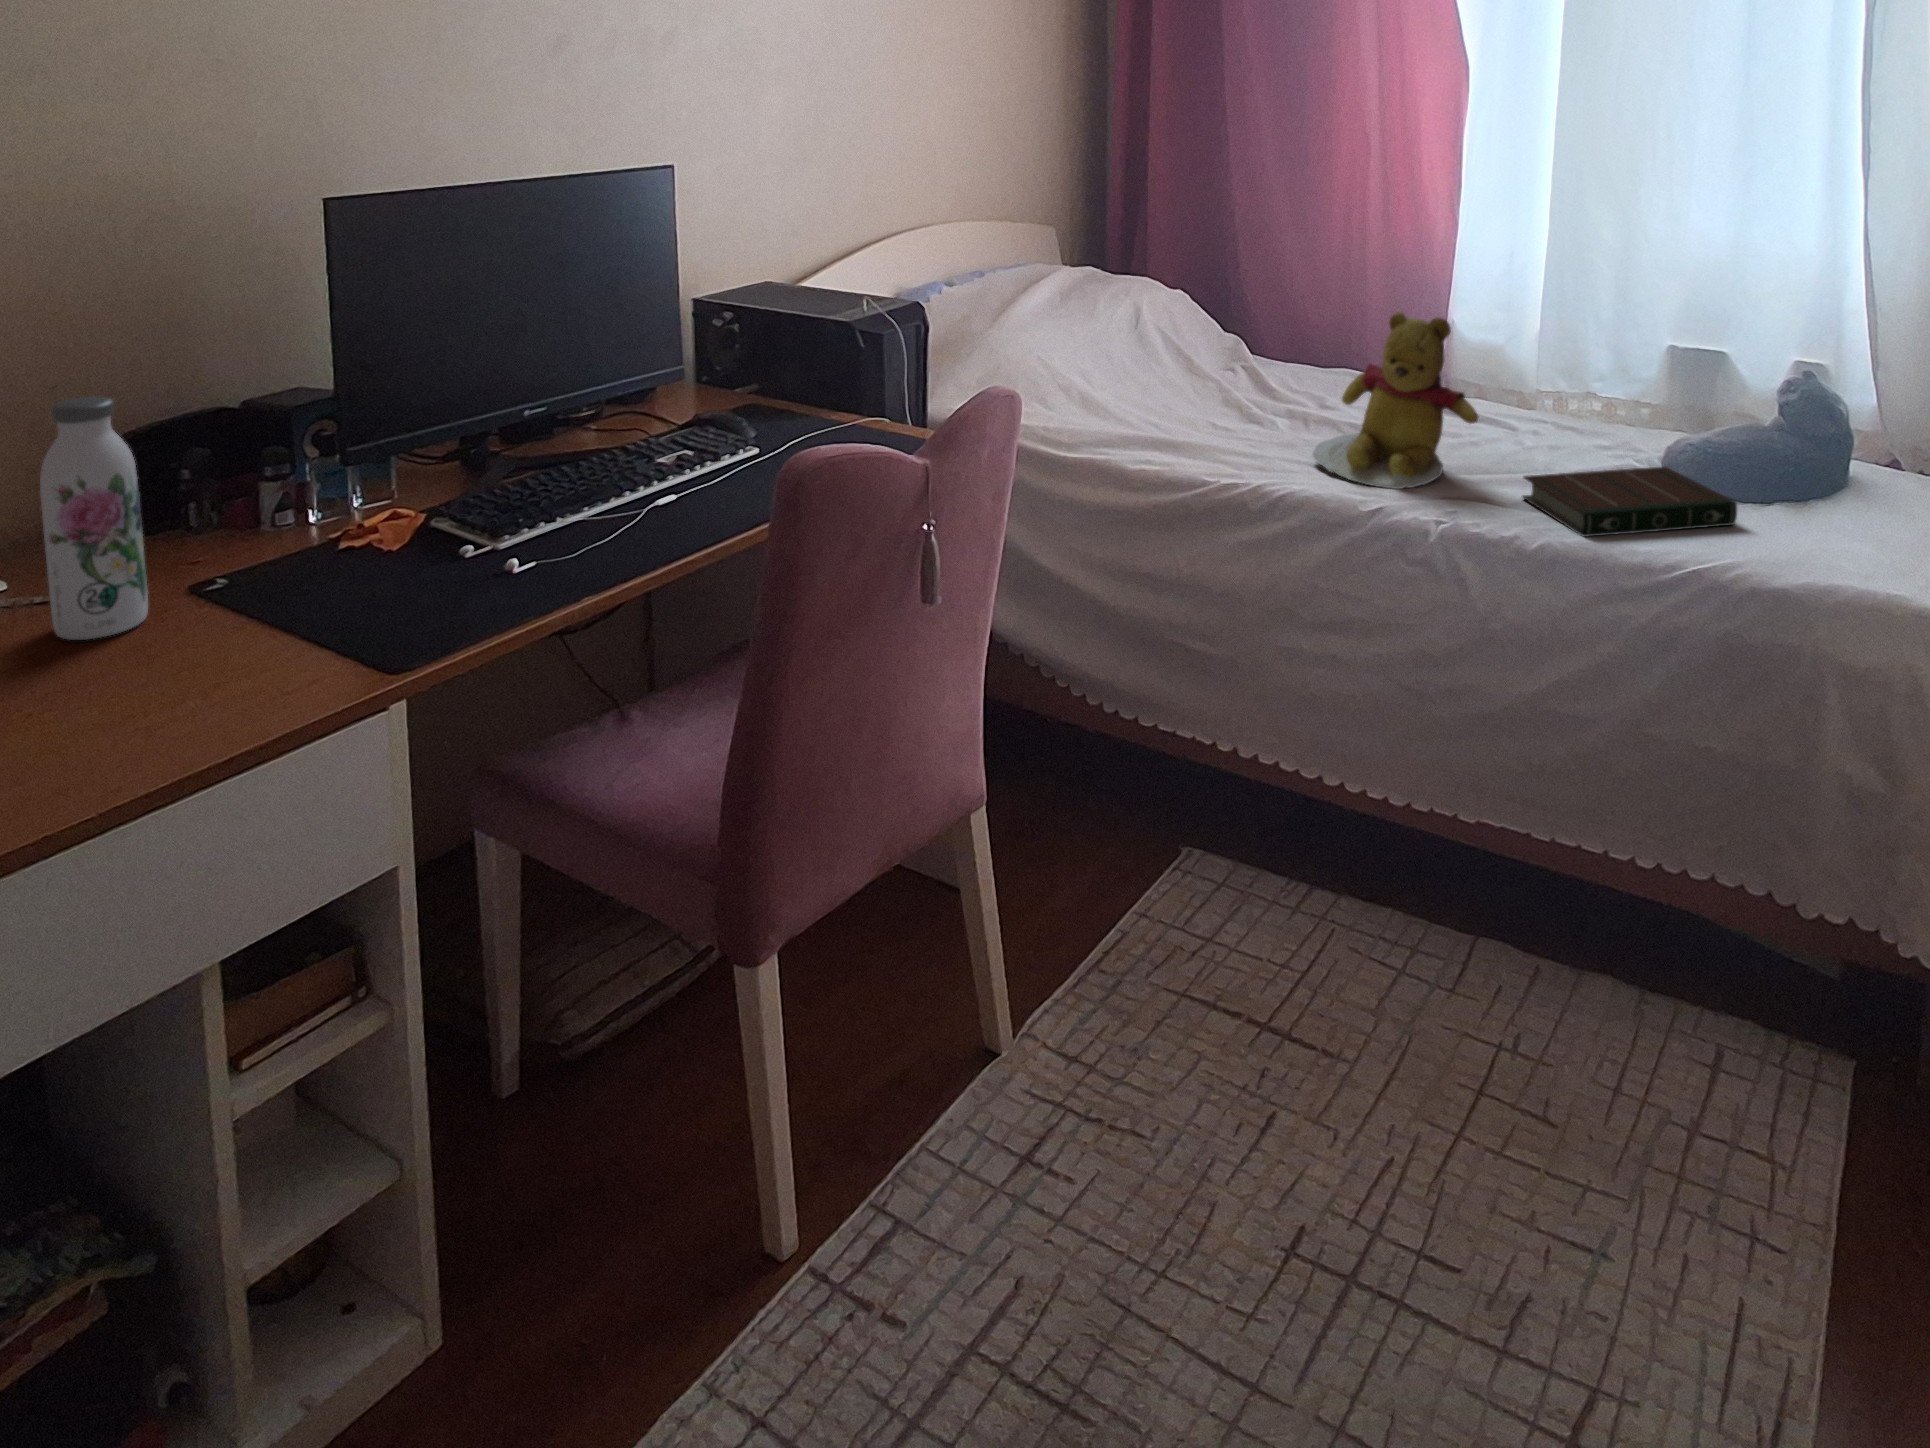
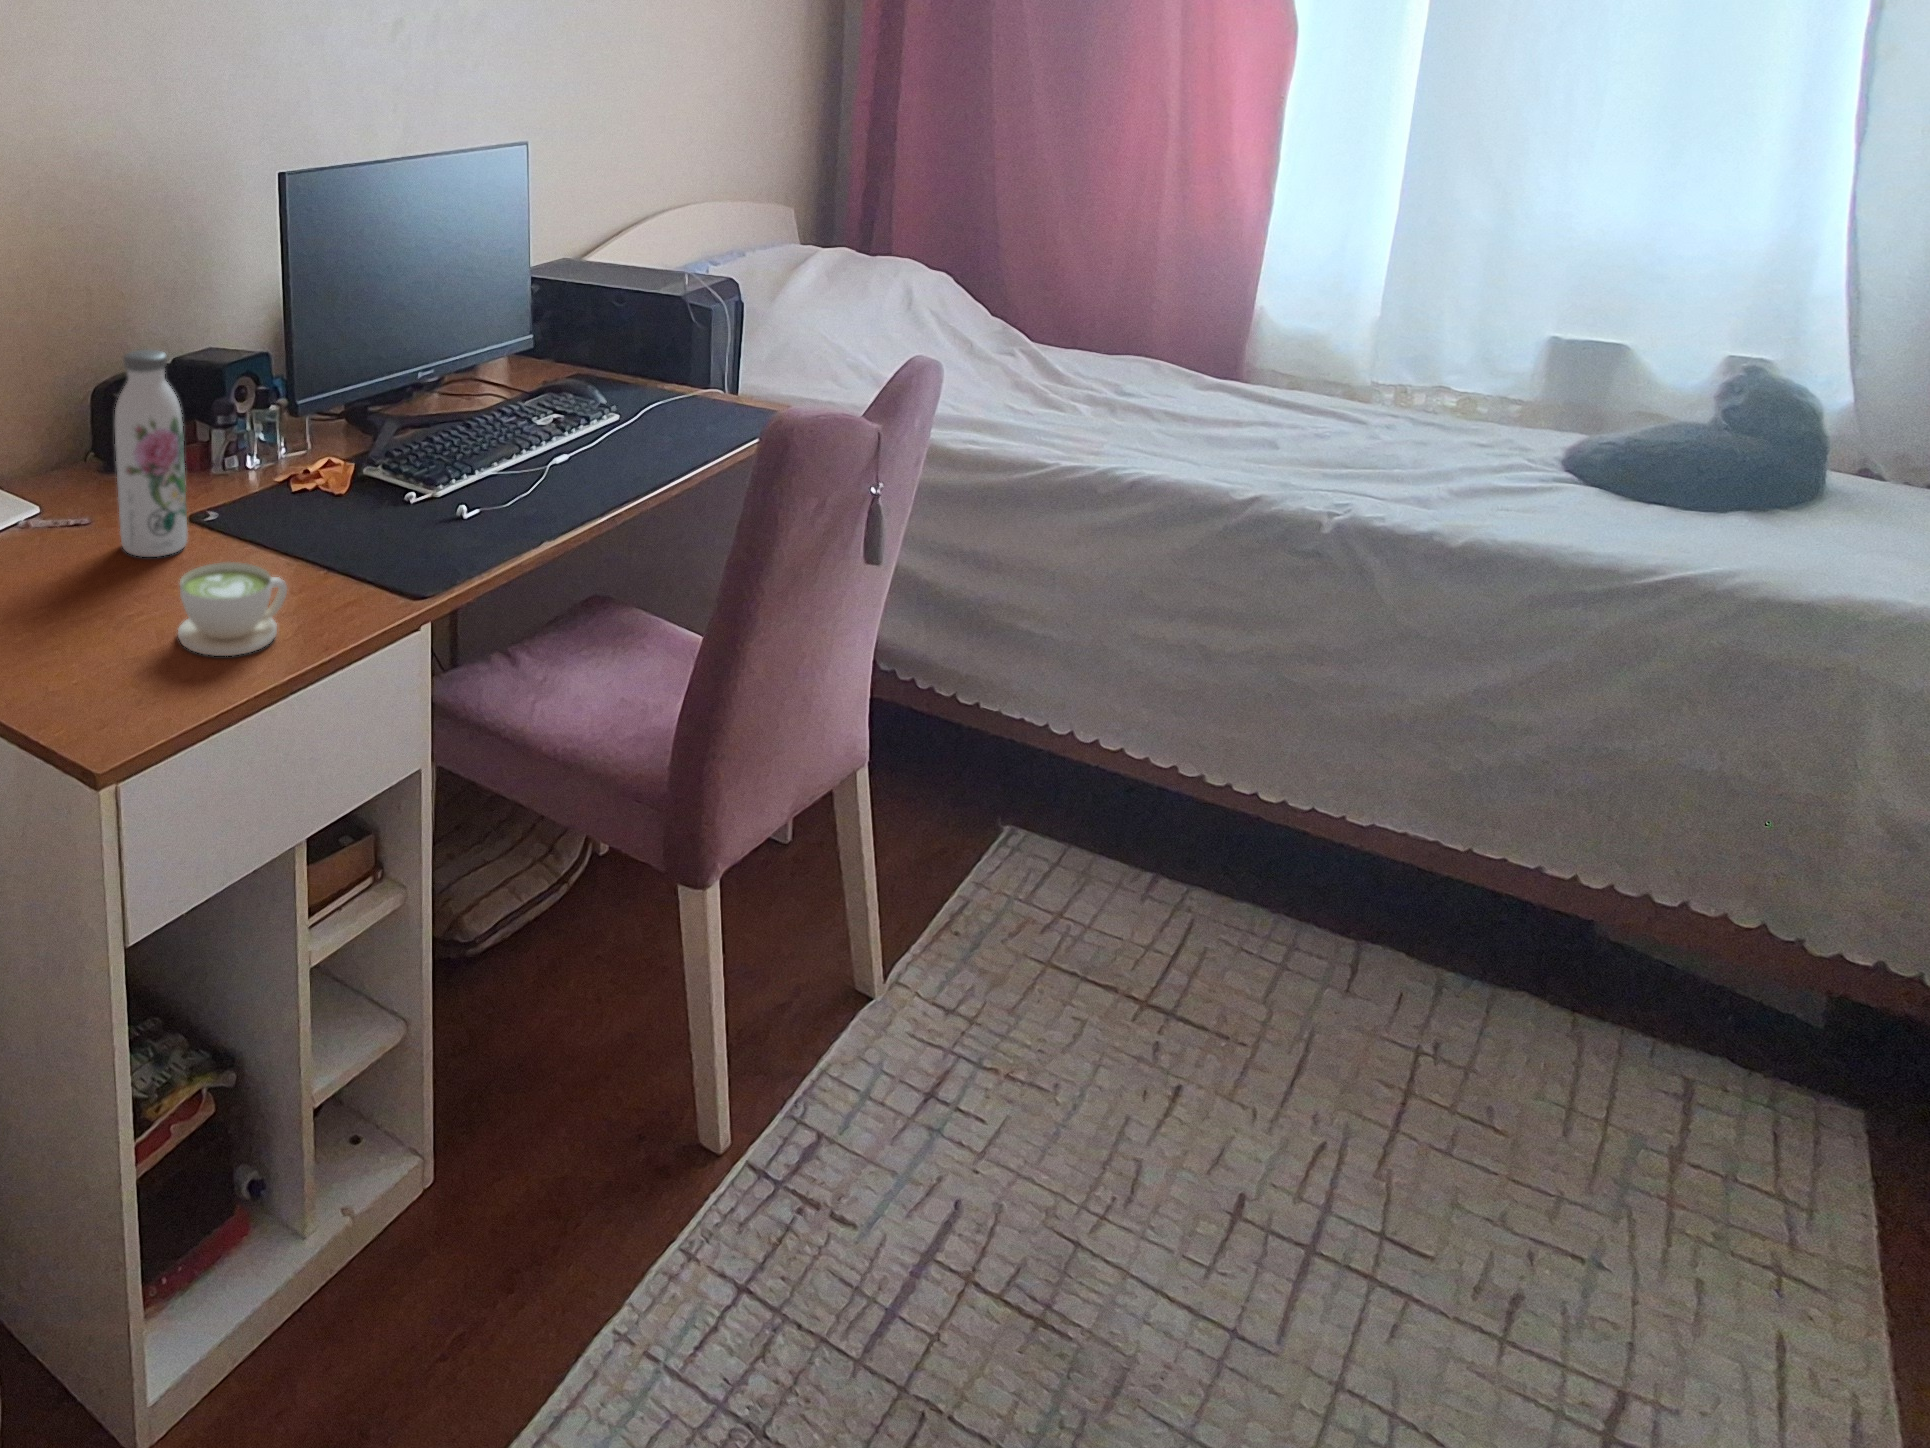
teddy bear: present [1313,312,1478,489] -> none [1153,291,1371,481]
book: present [1523,466,1737,537] -> none [1427,467,1726,540]
coffee cup: none [24,647,185,765] -> present [178,562,287,656]

